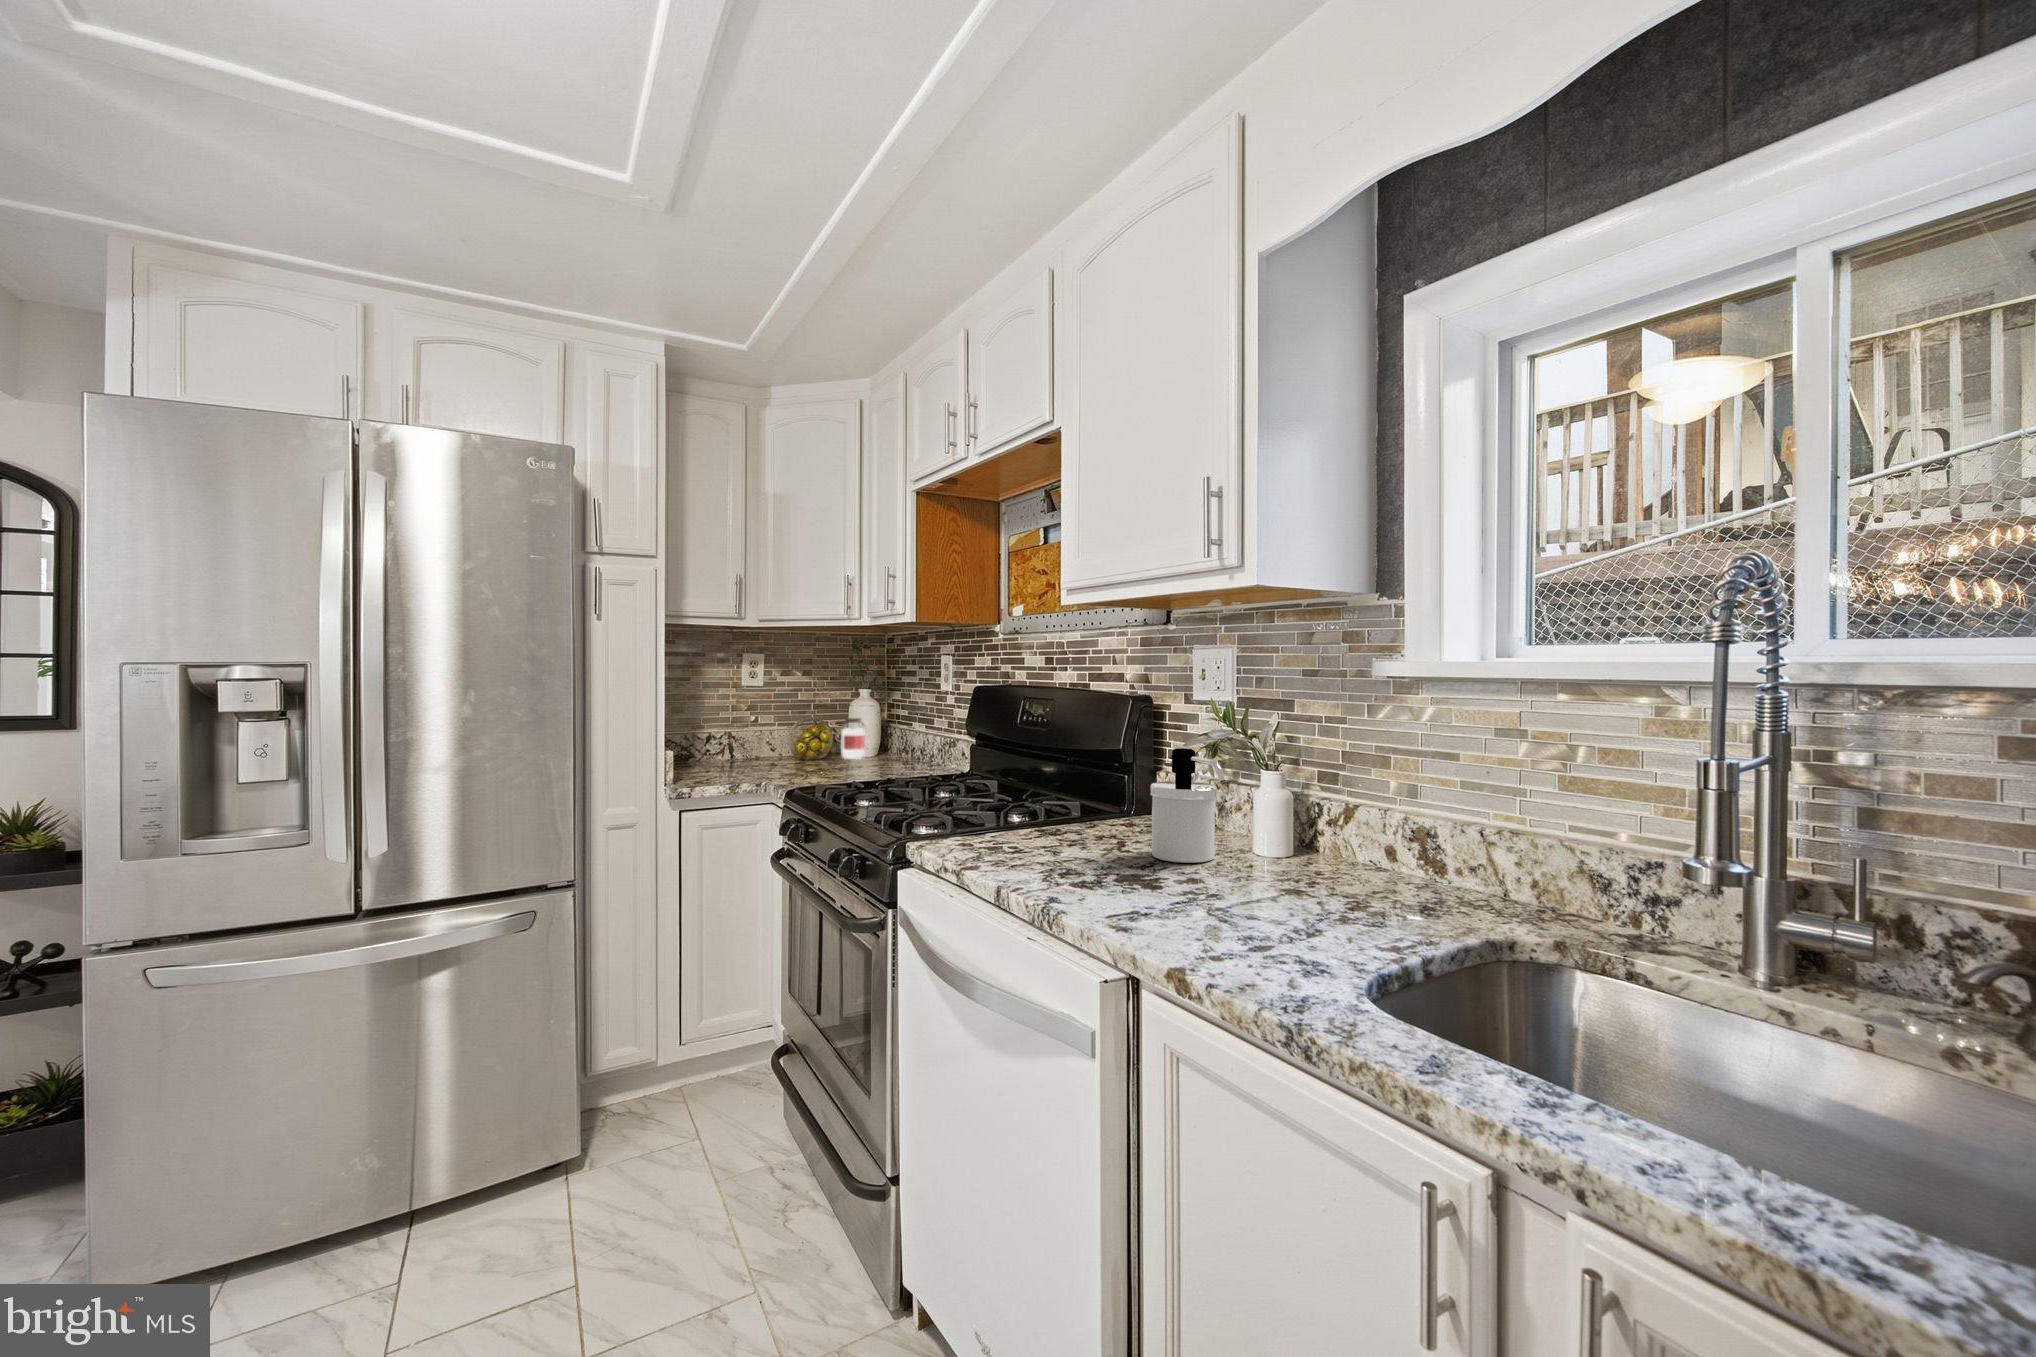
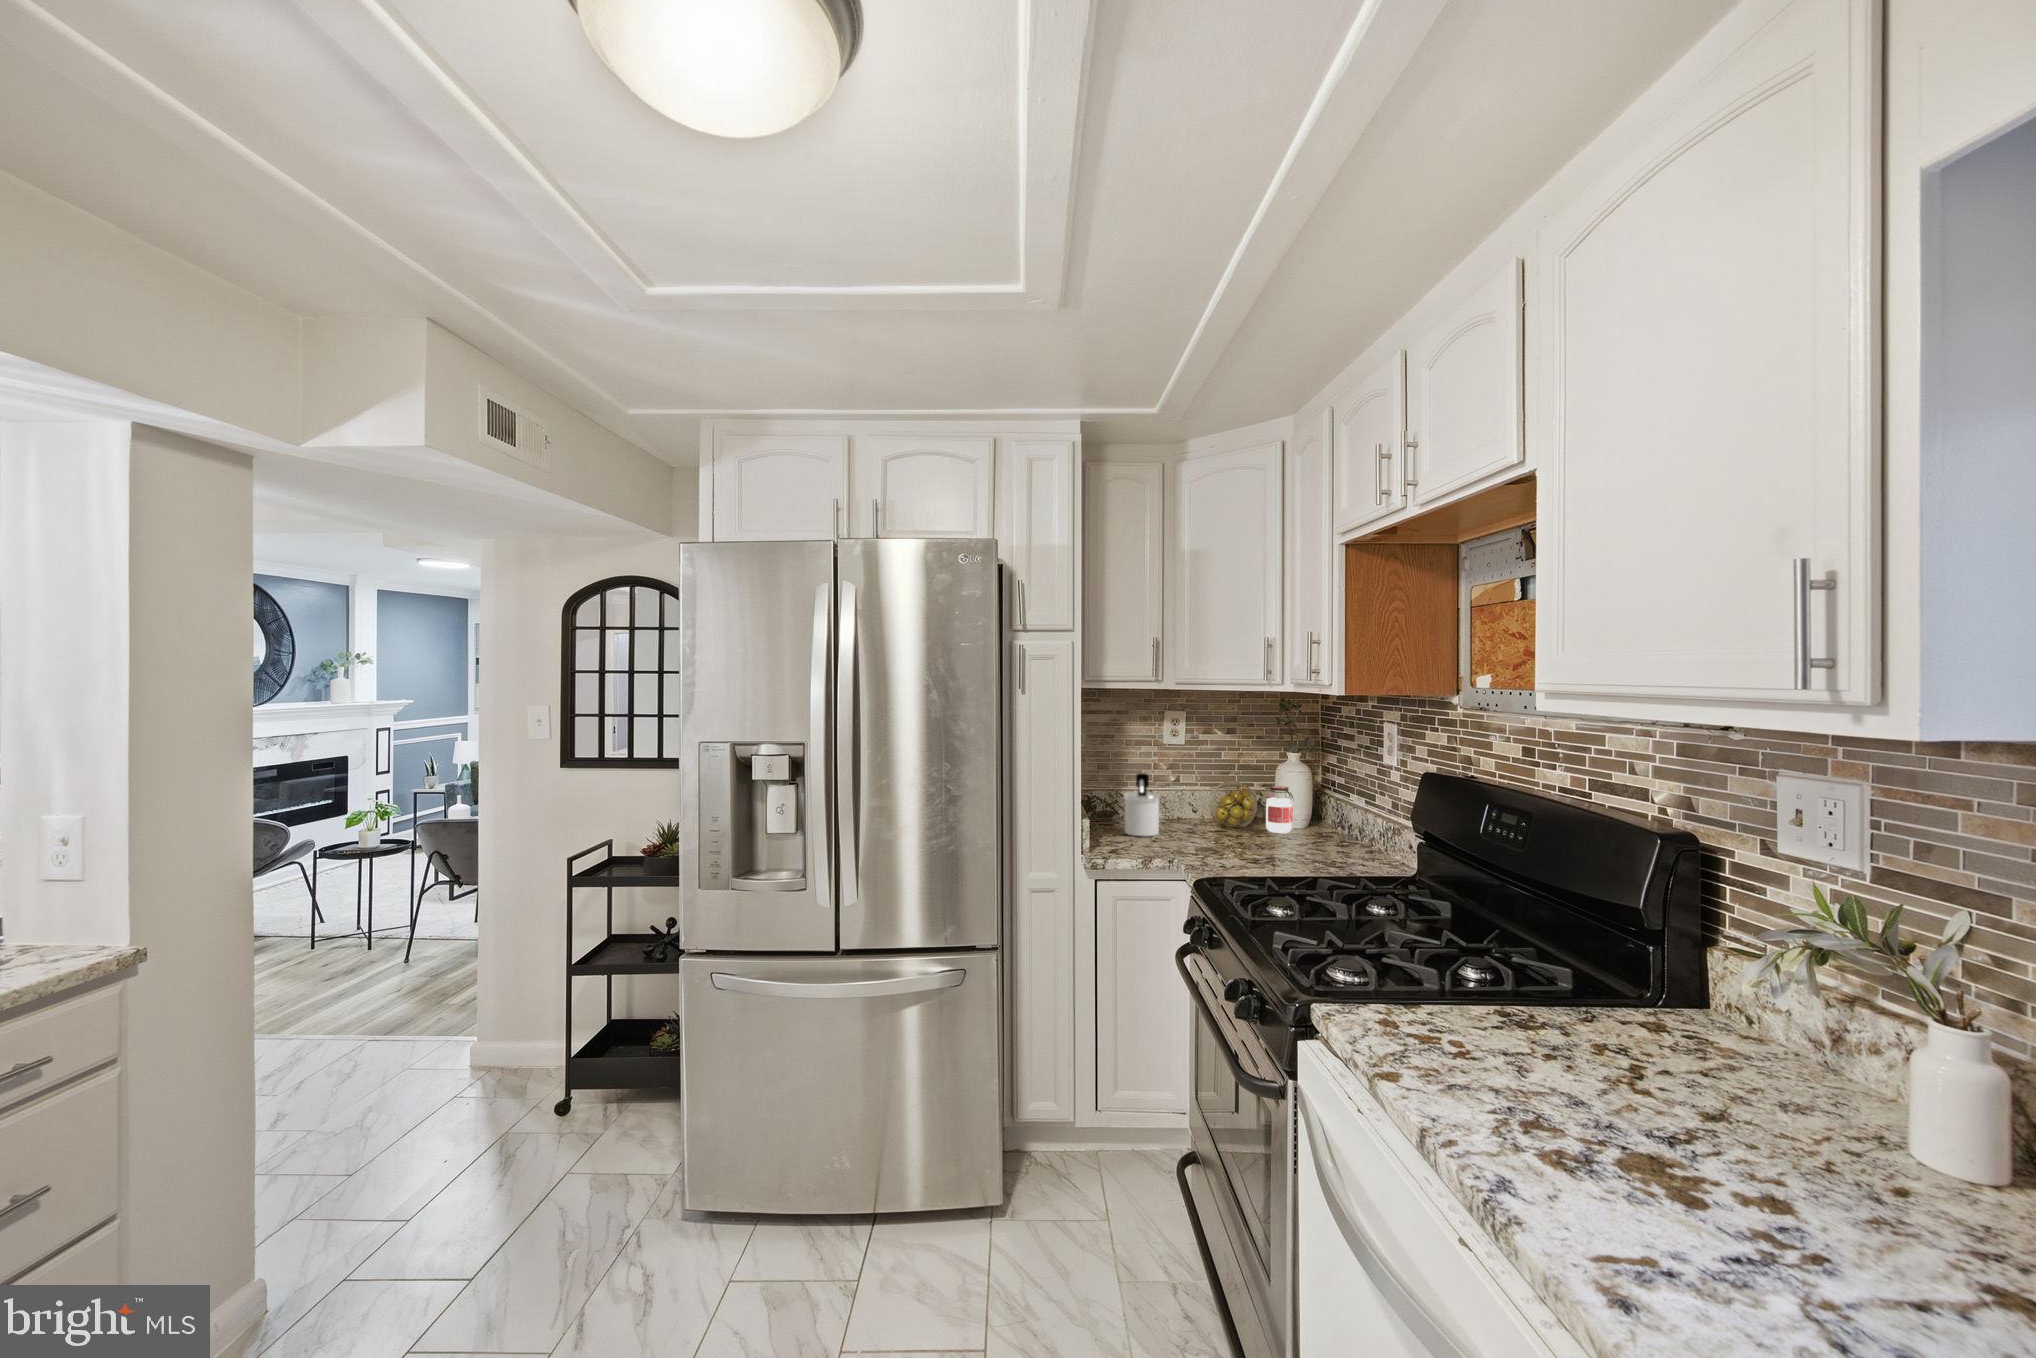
soap dispenser: present [1150,748,1225,863] -> present [1124,773,1161,836]

